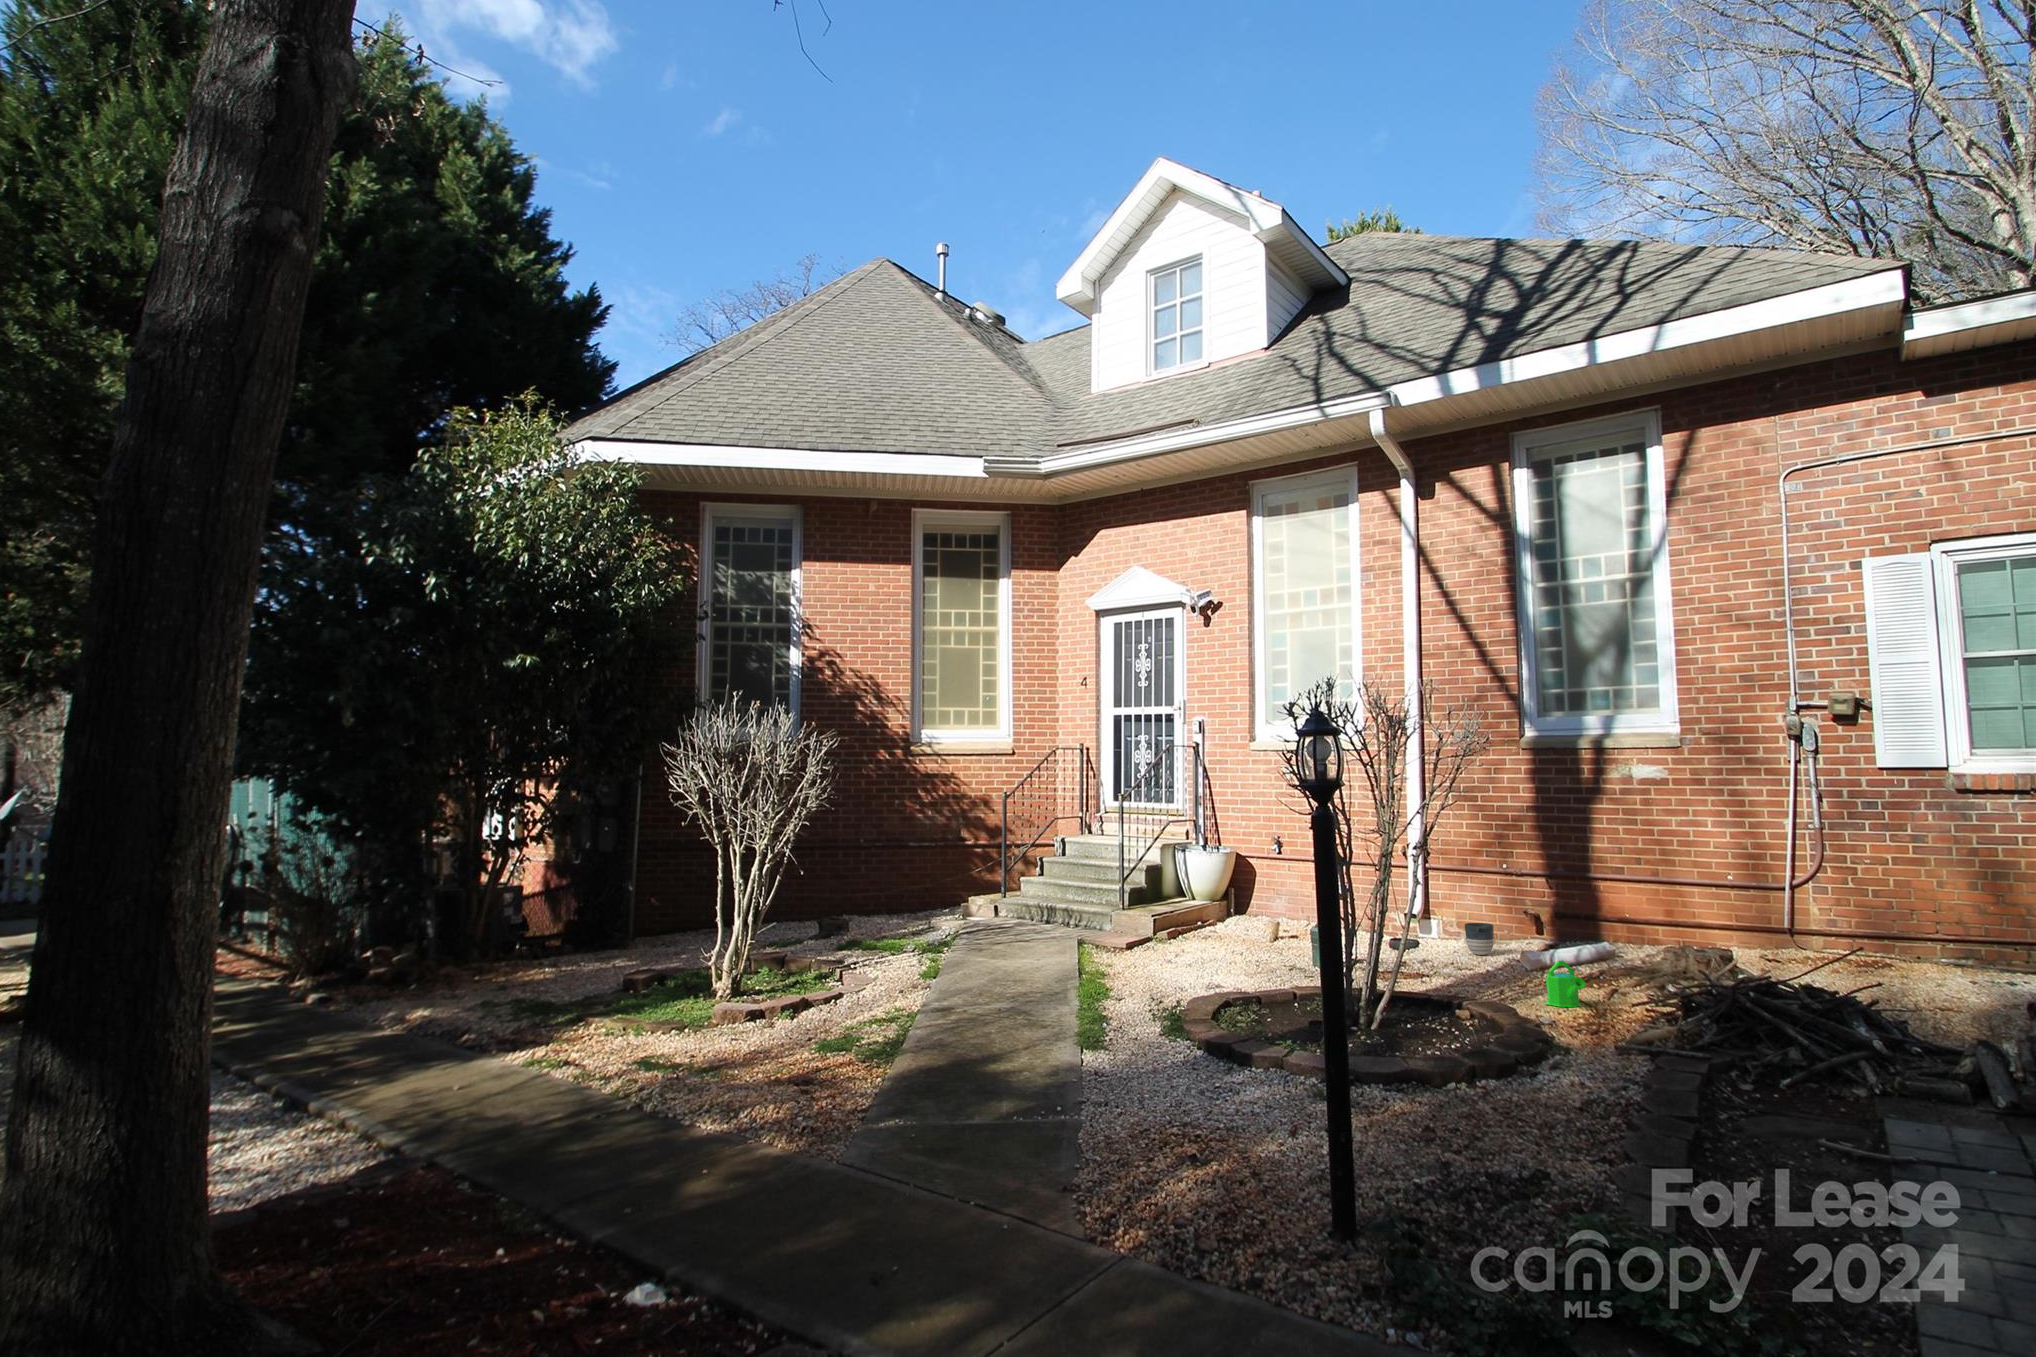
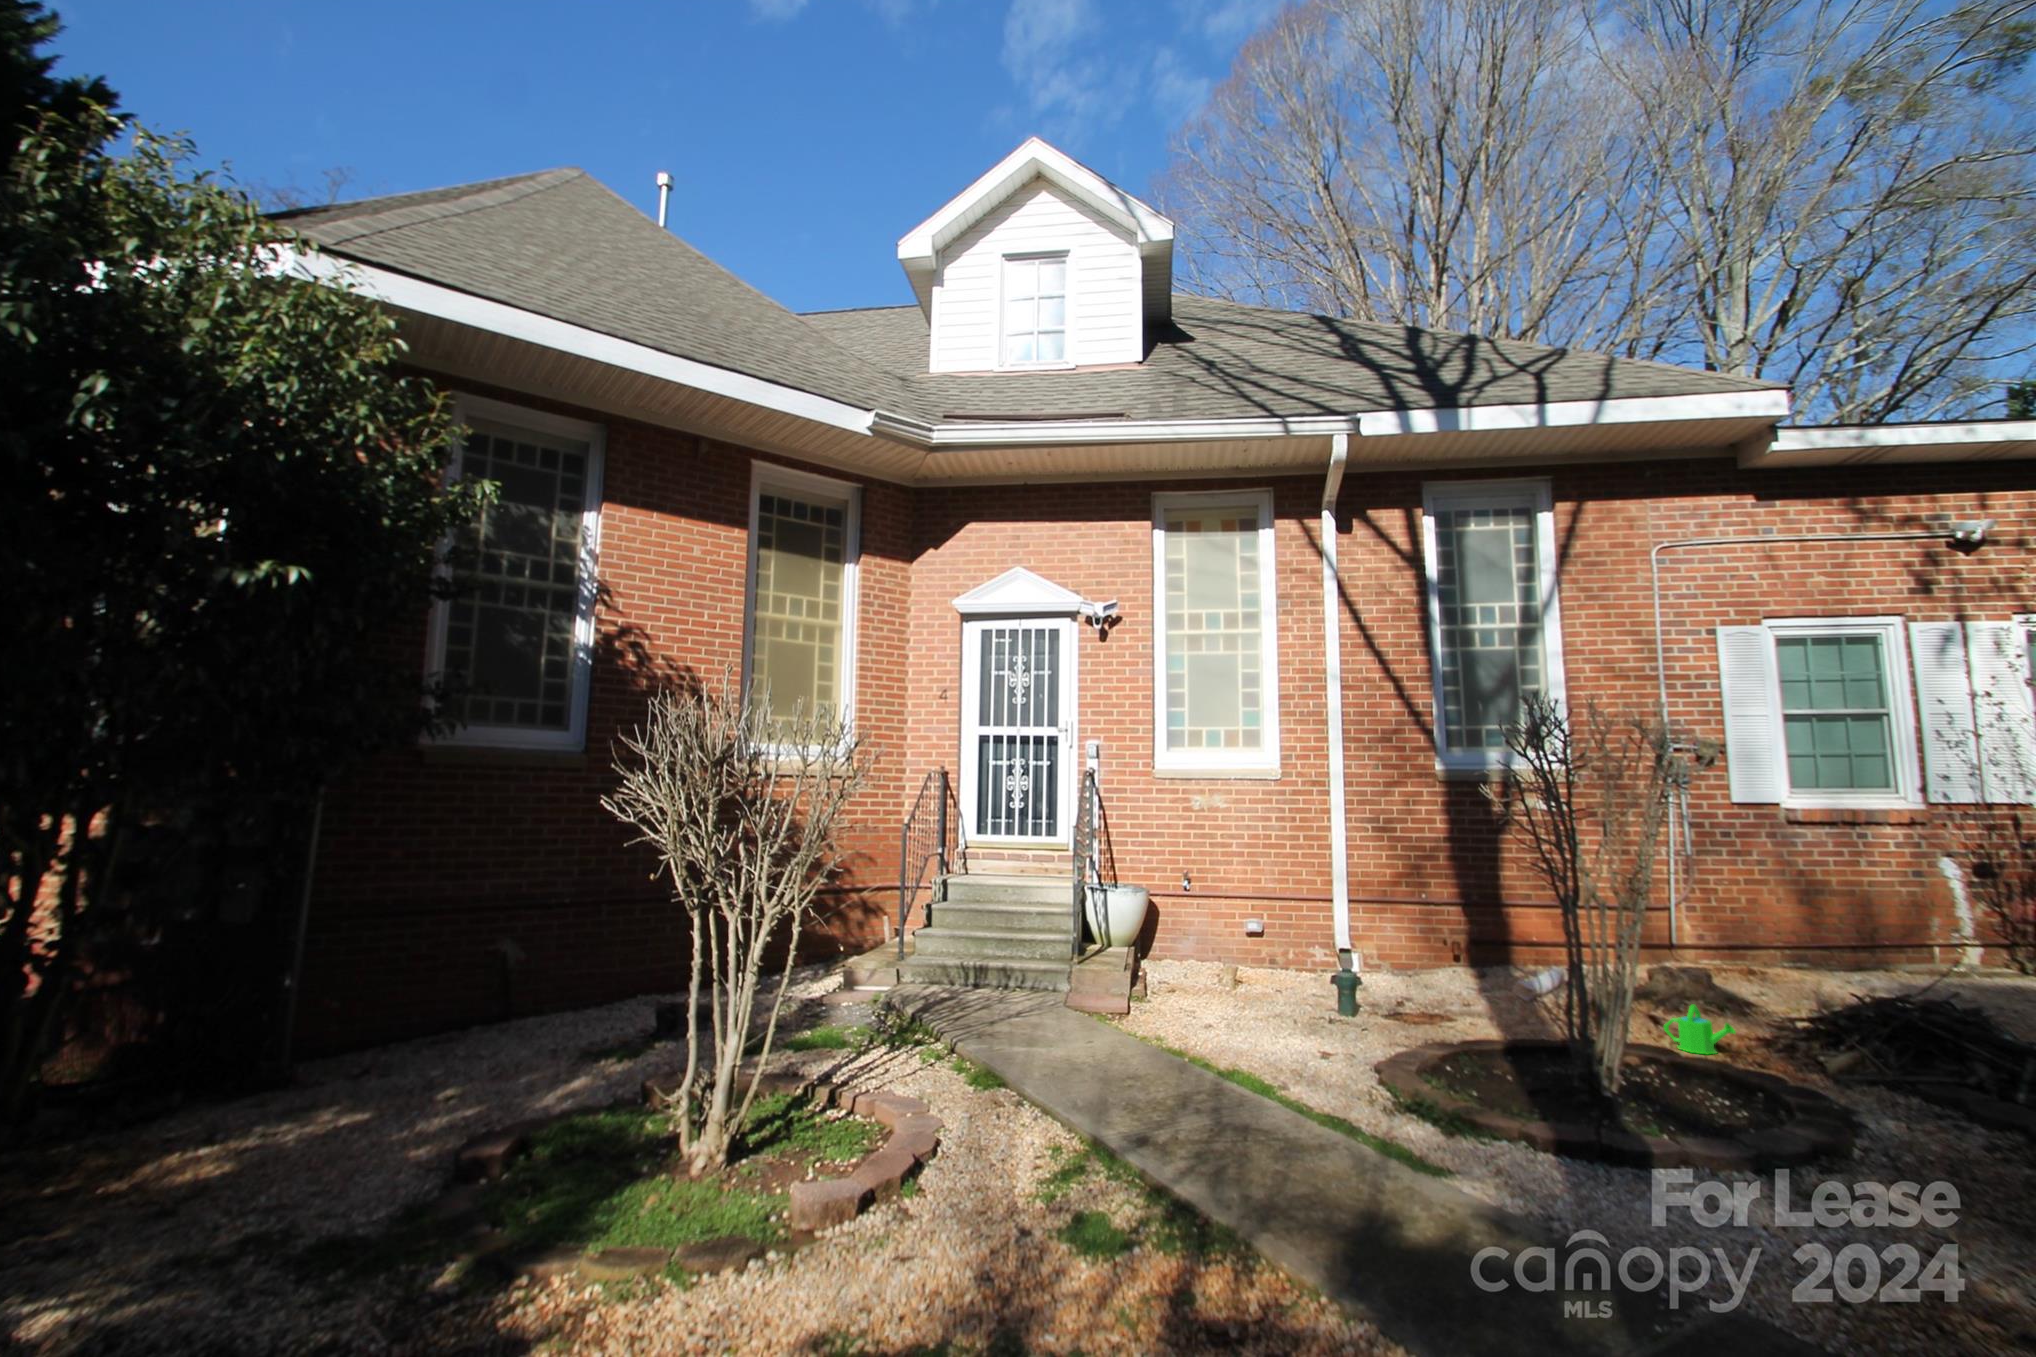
planter: present [1465,923,1494,955] -> none [1443,957,1473,990]

